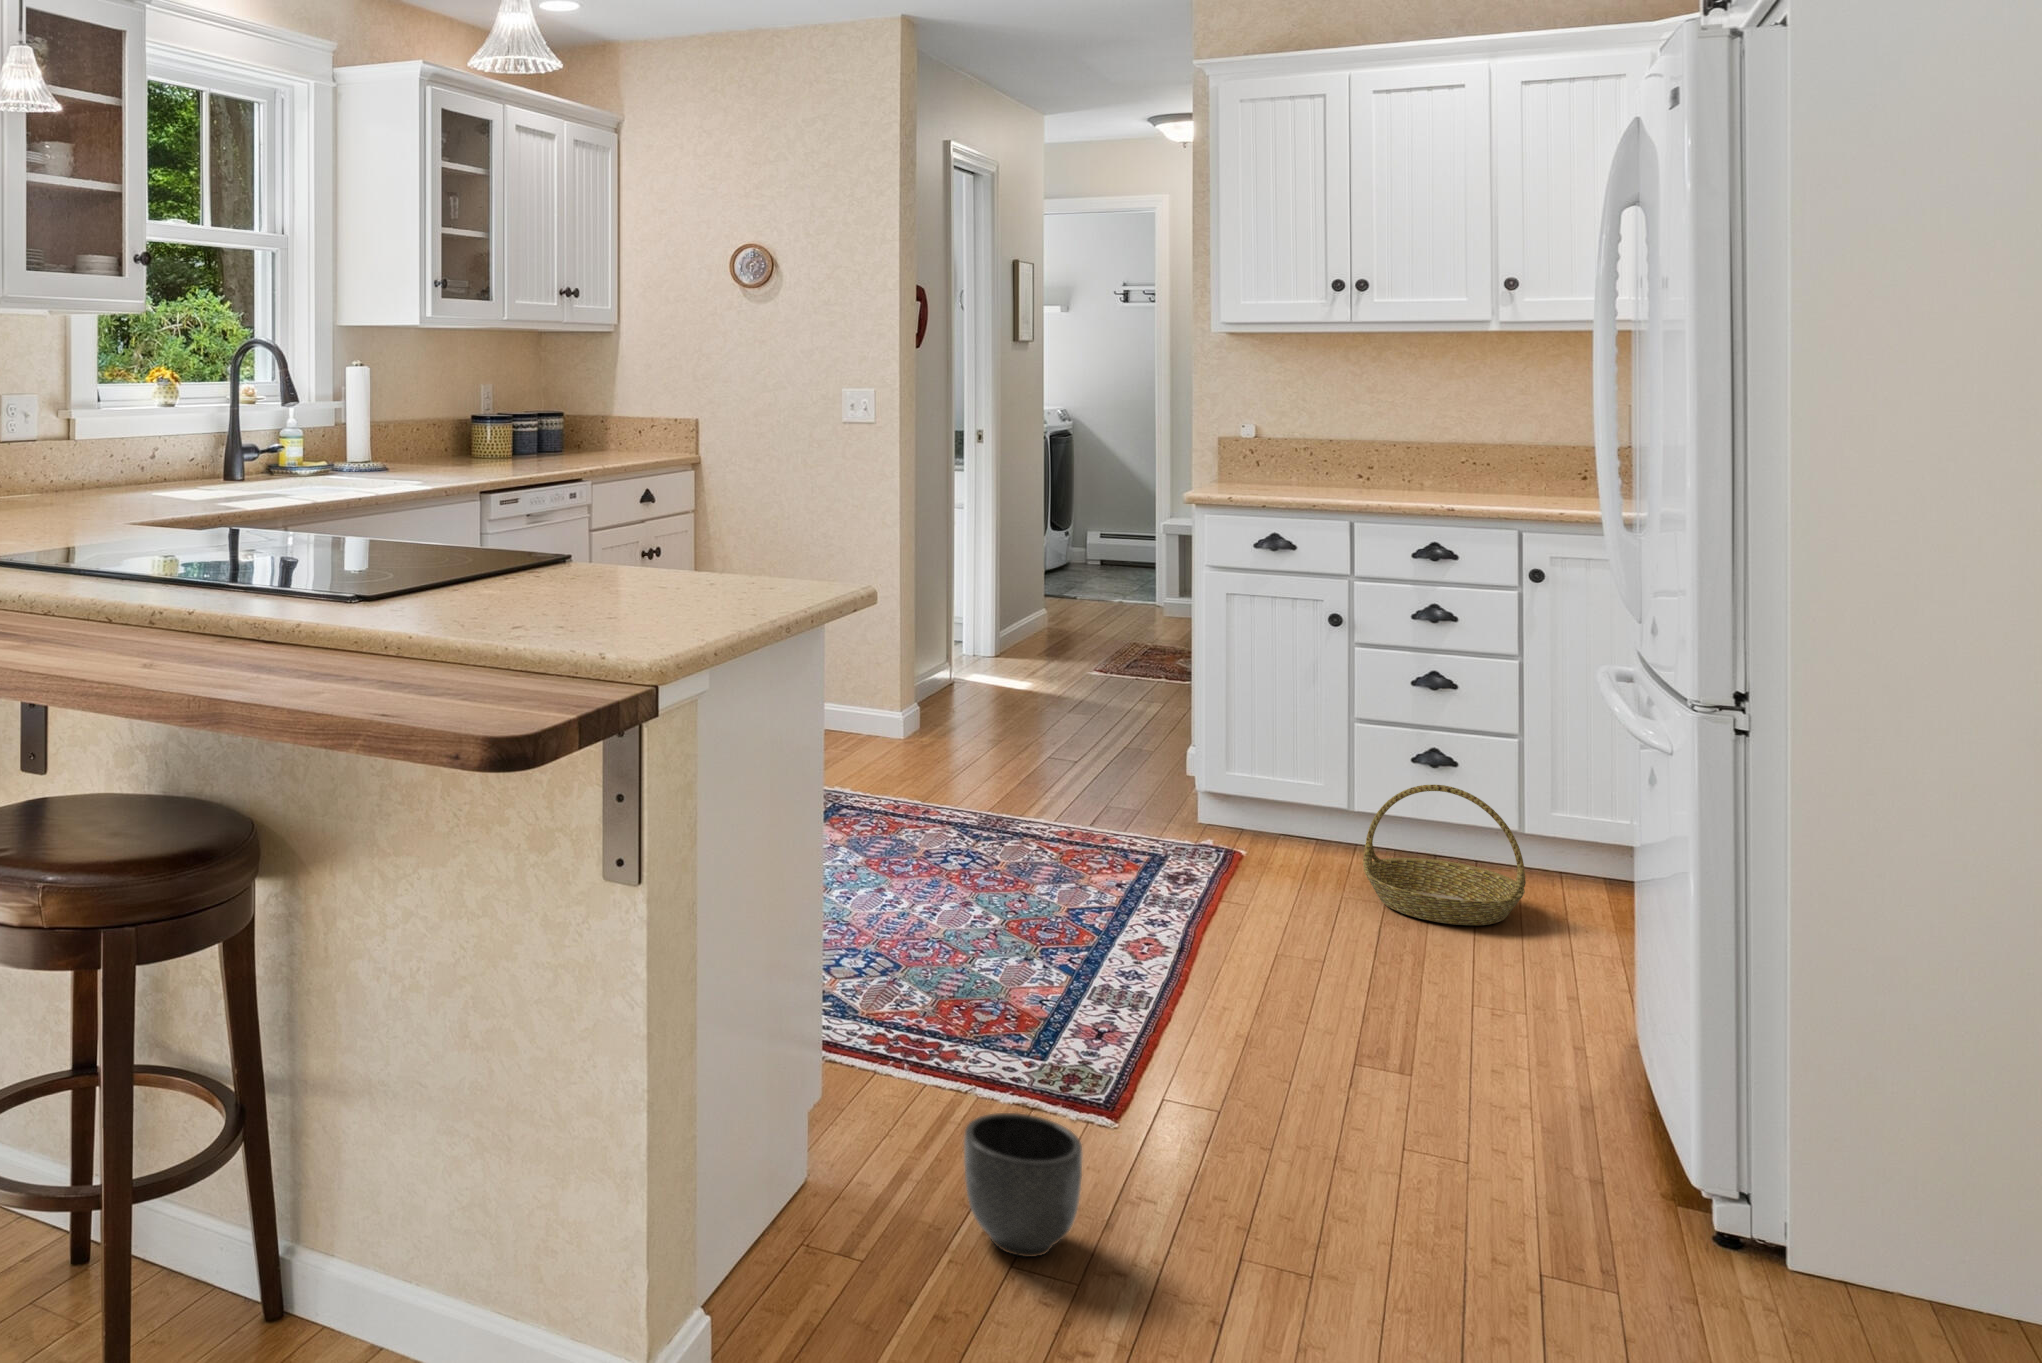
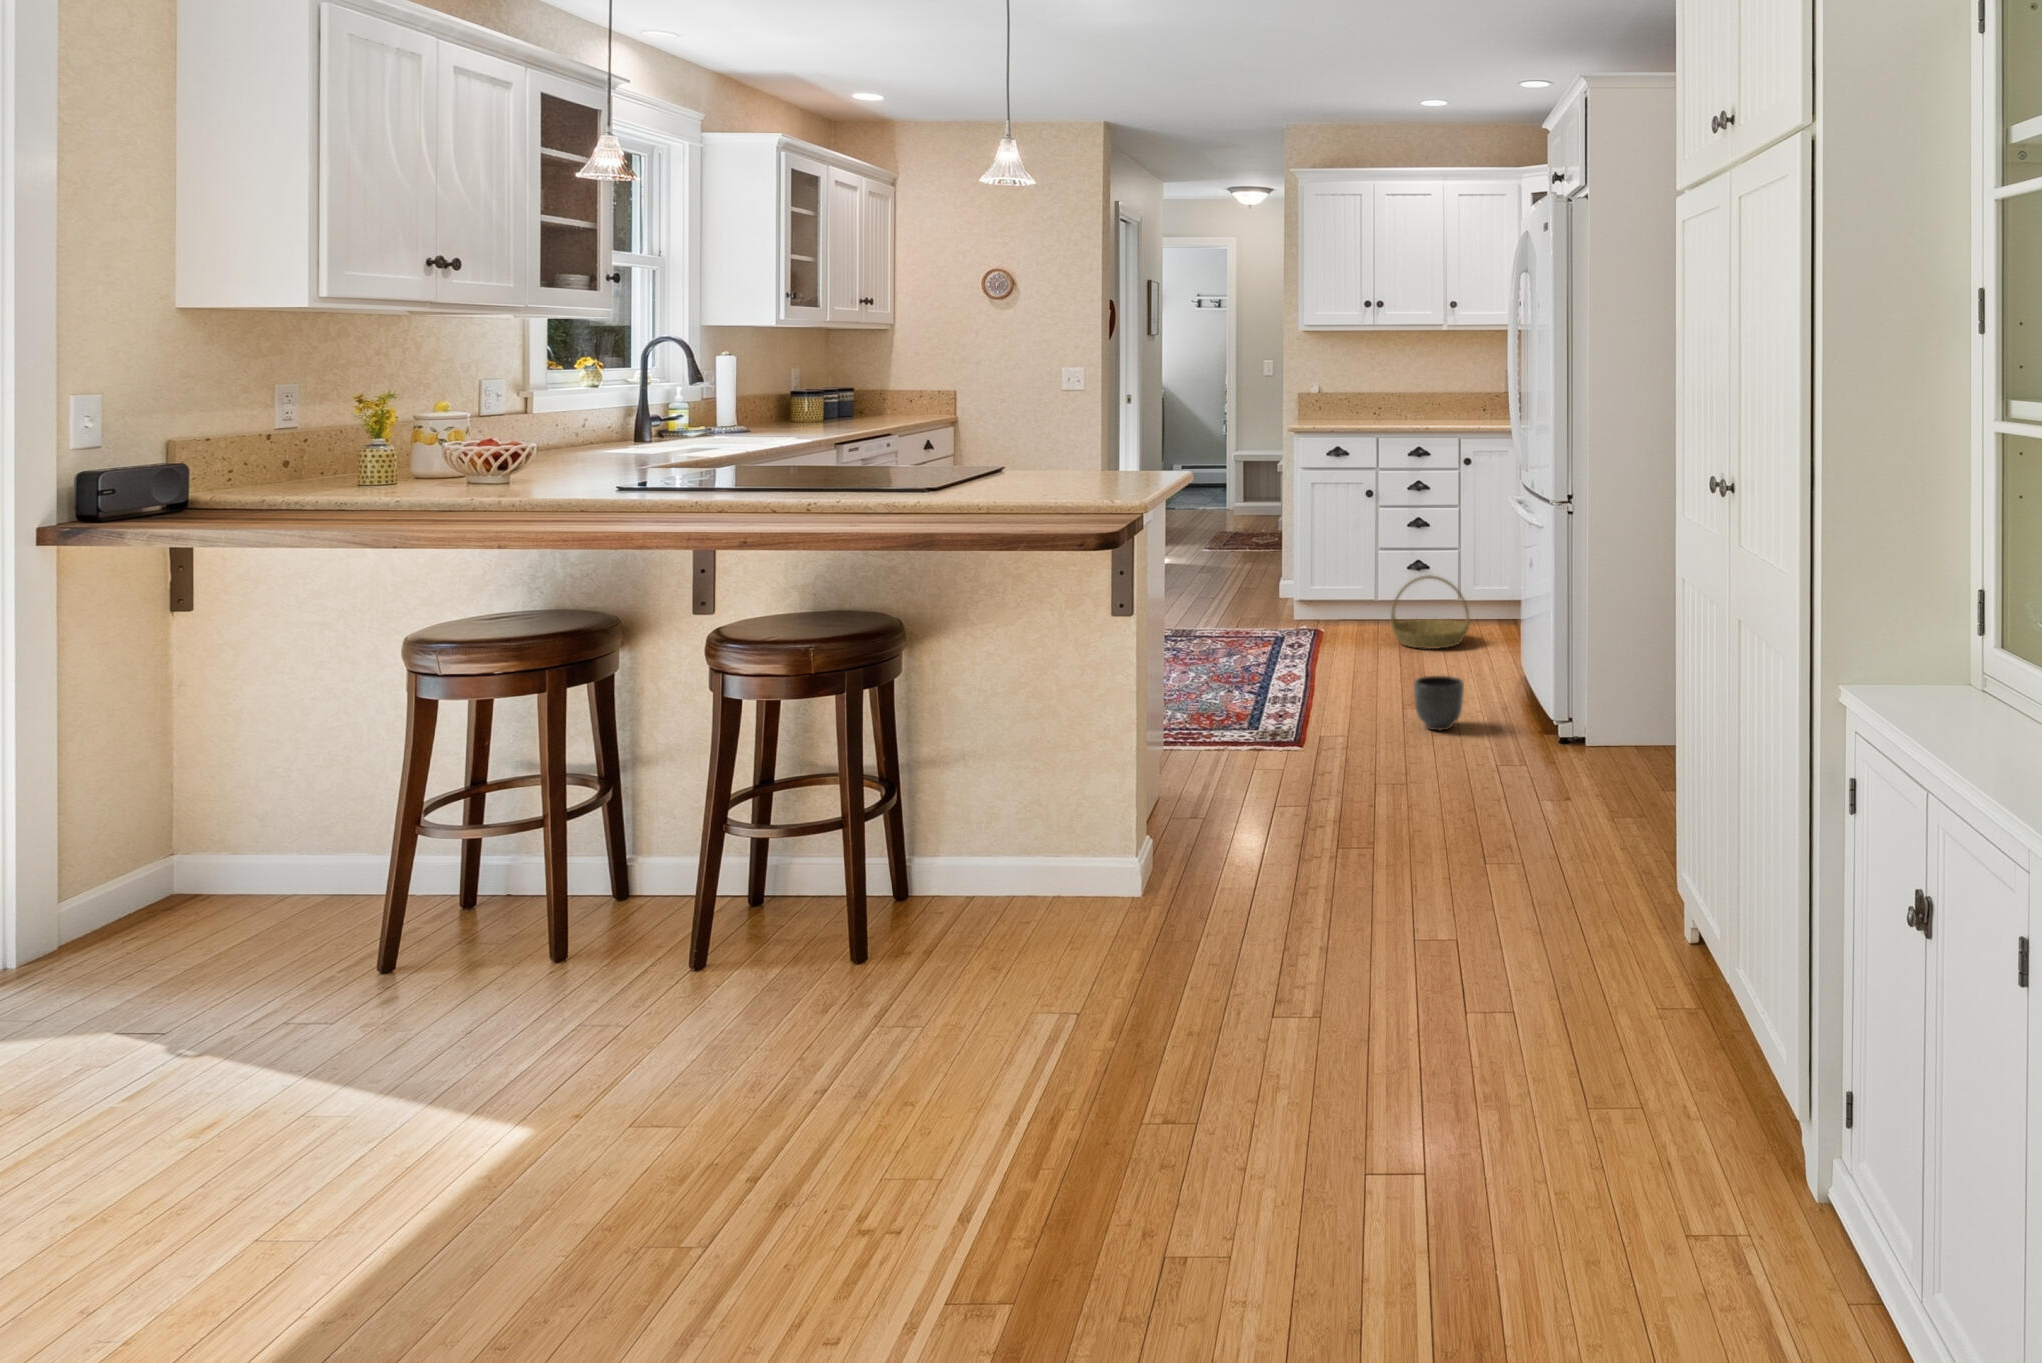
planter: present [964,1113,1082,1257] -> present [1414,676,1464,731]

